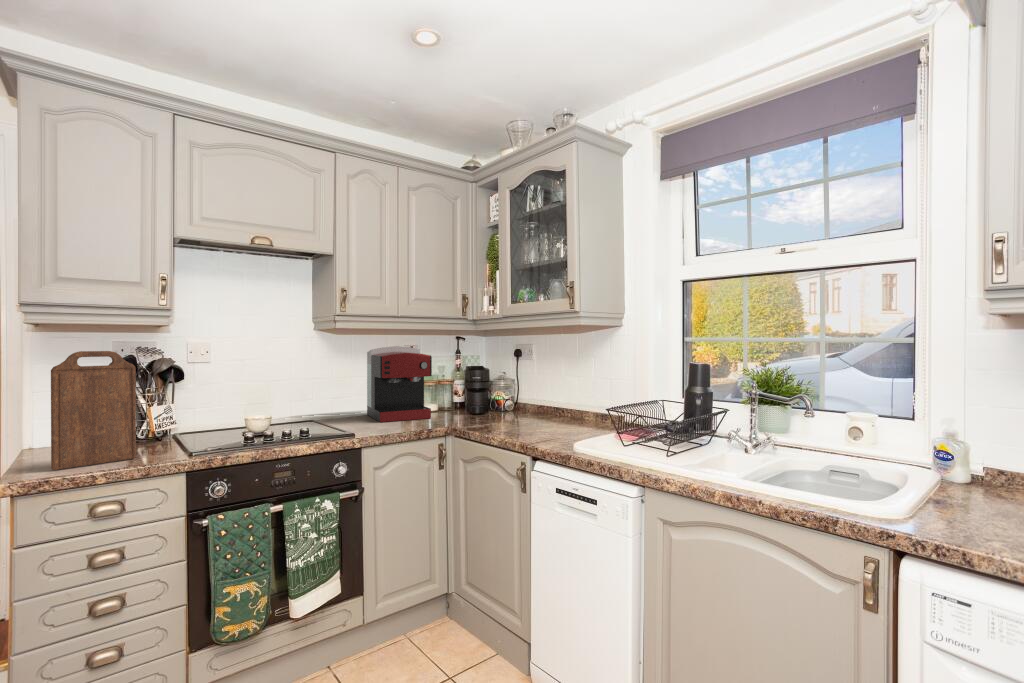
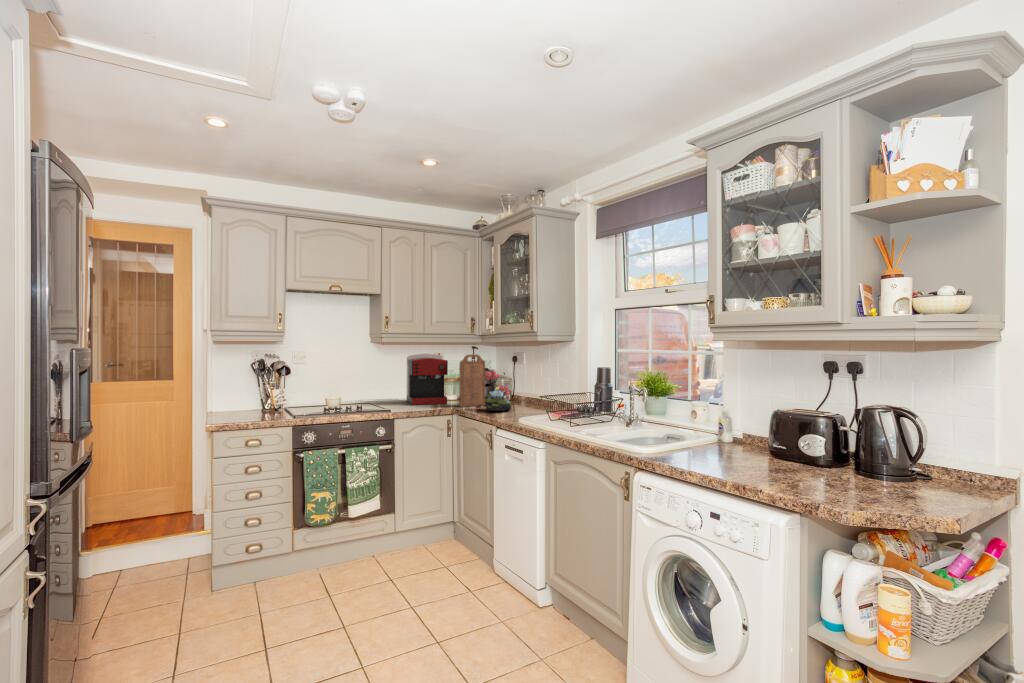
cutting board: present [51,351,136,470] -> present [459,354,485,407]
plant: none [495,370,539,431] -> present [485,371,511,411]

